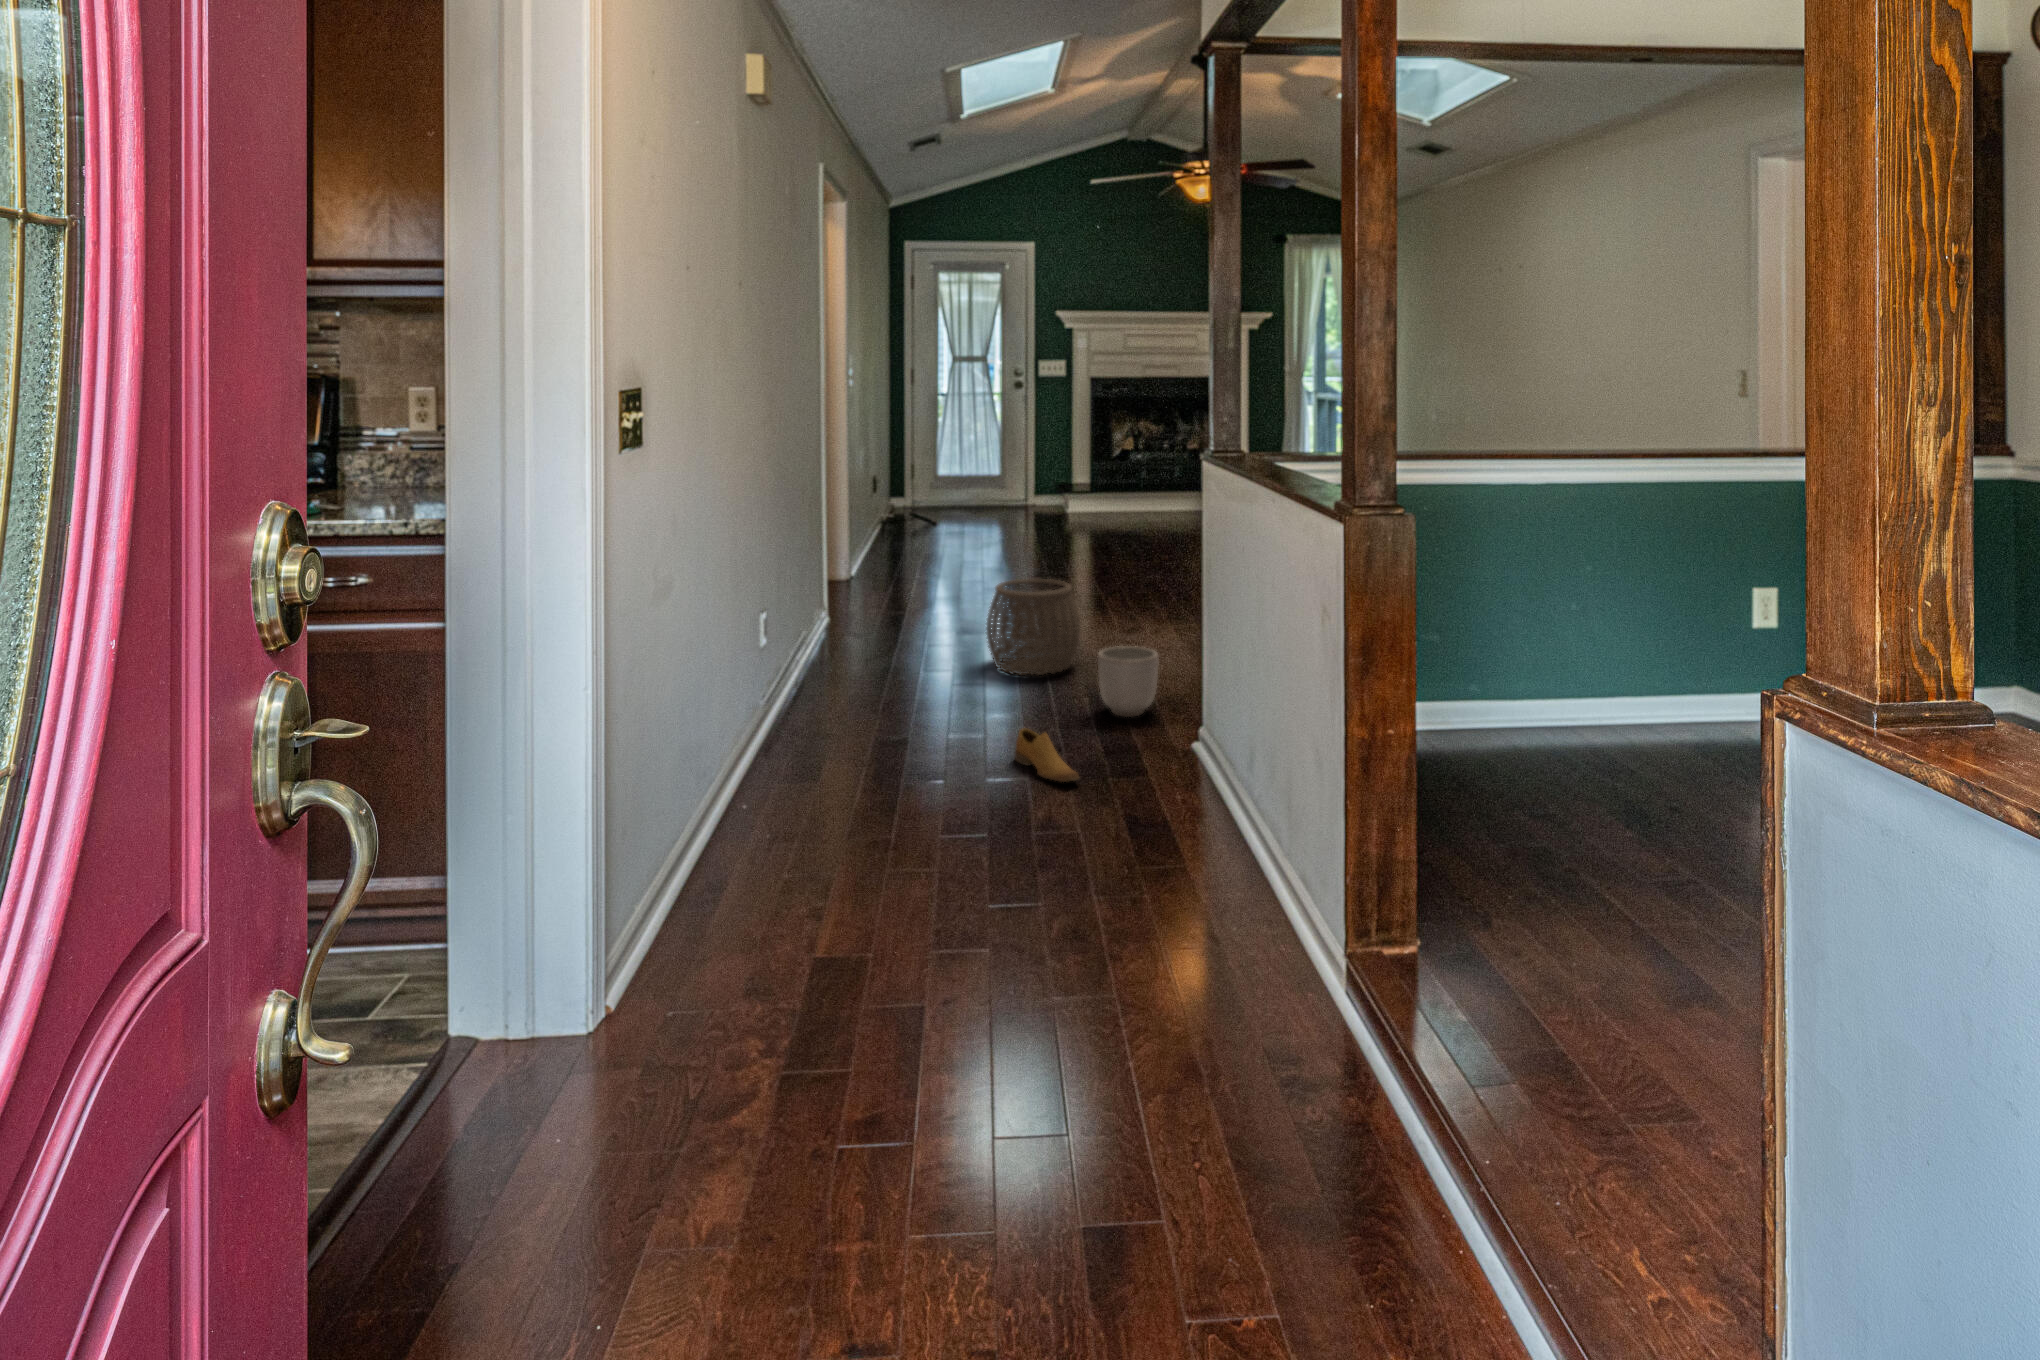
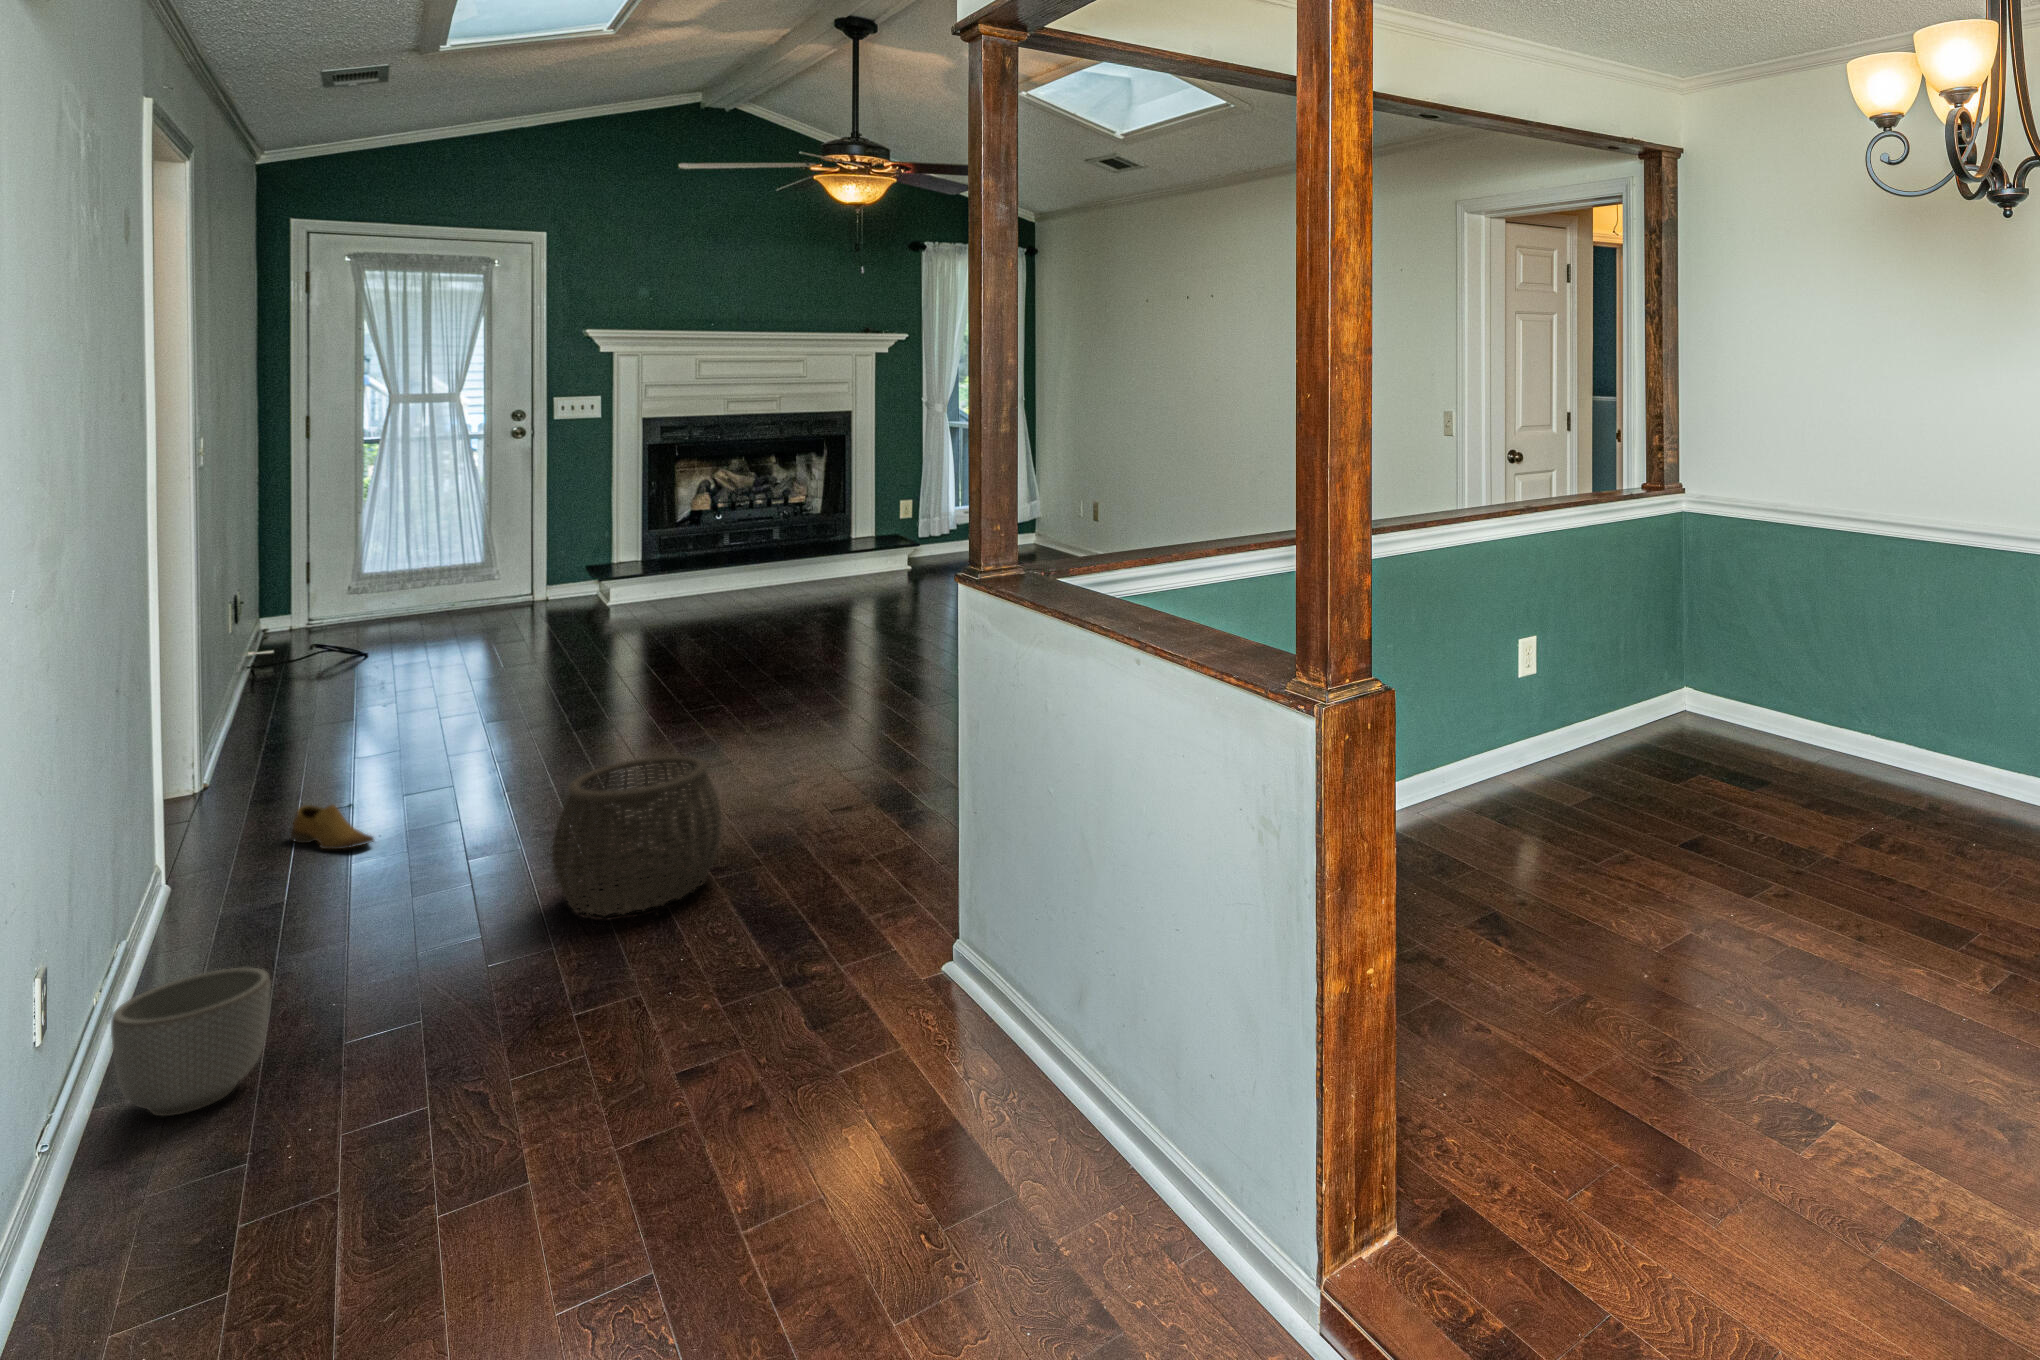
planter: present [1098,646,1159,717] -> present [111,968,271,1116]
shoe: present [1015,728,1079,782] -> present [291,805,374,849]

